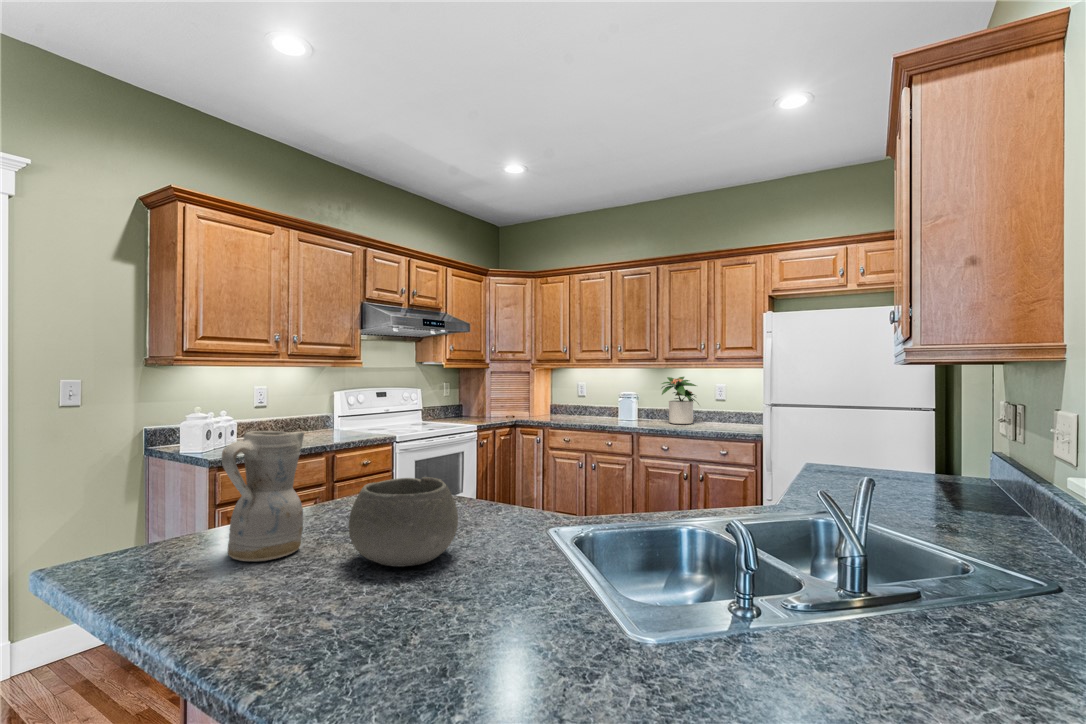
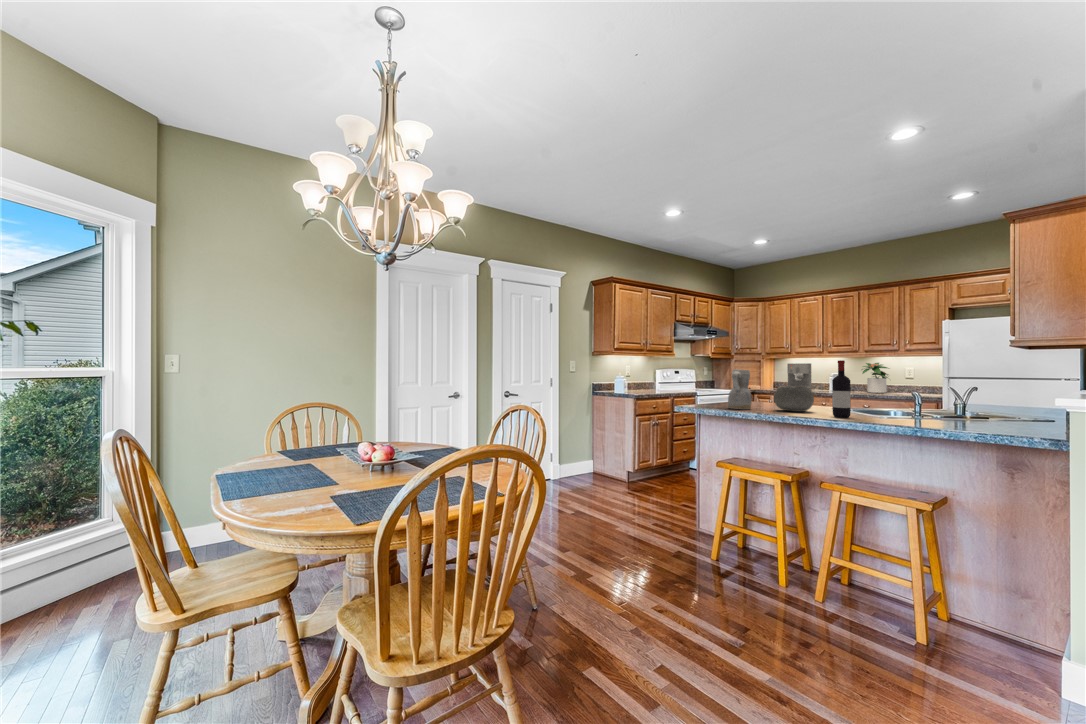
coffee maker: none [561,377,598,422] -> present [787,363,811,390]
wine bottle: none [455,419,507,626] -> present [832,360,851,418]

